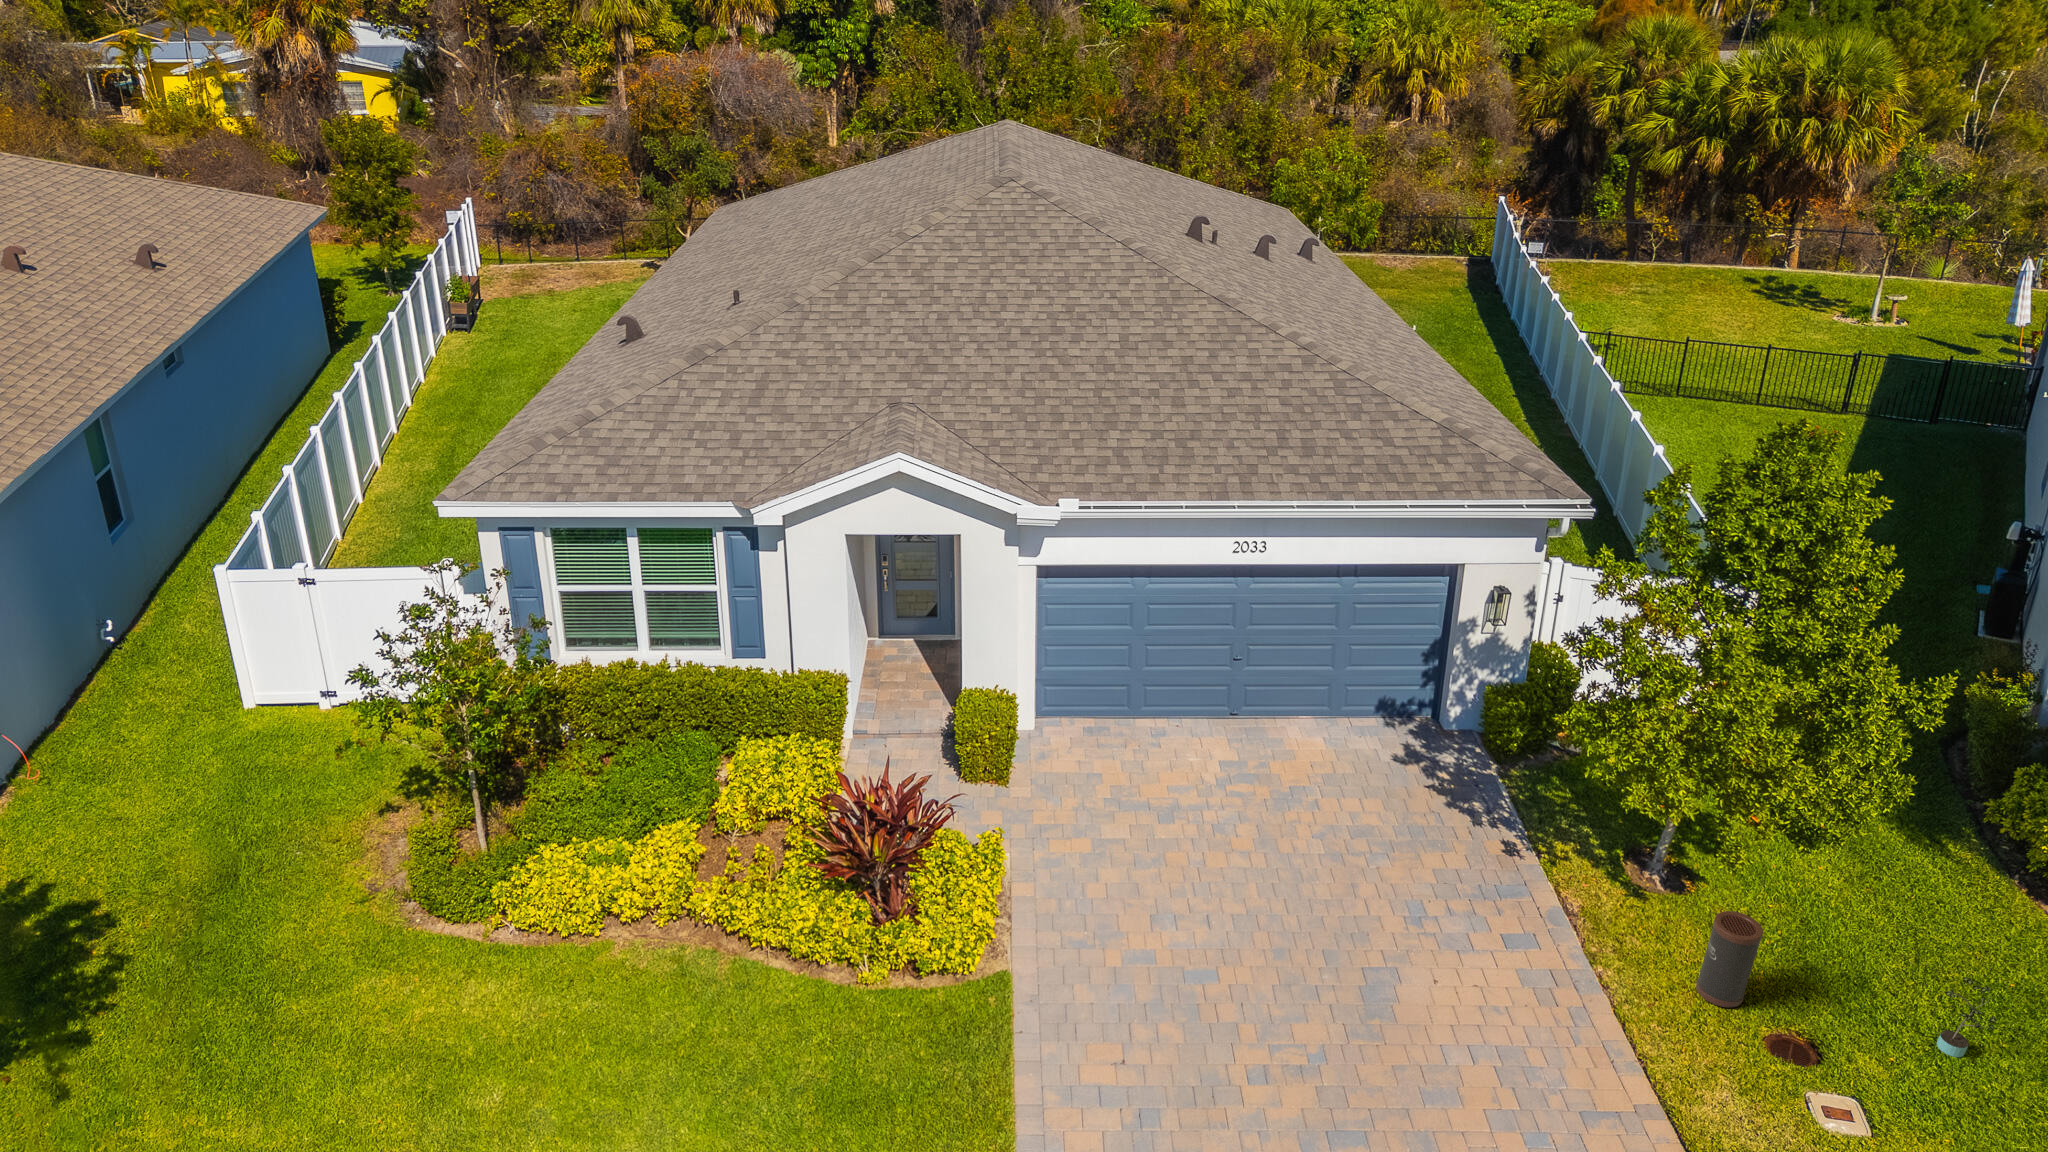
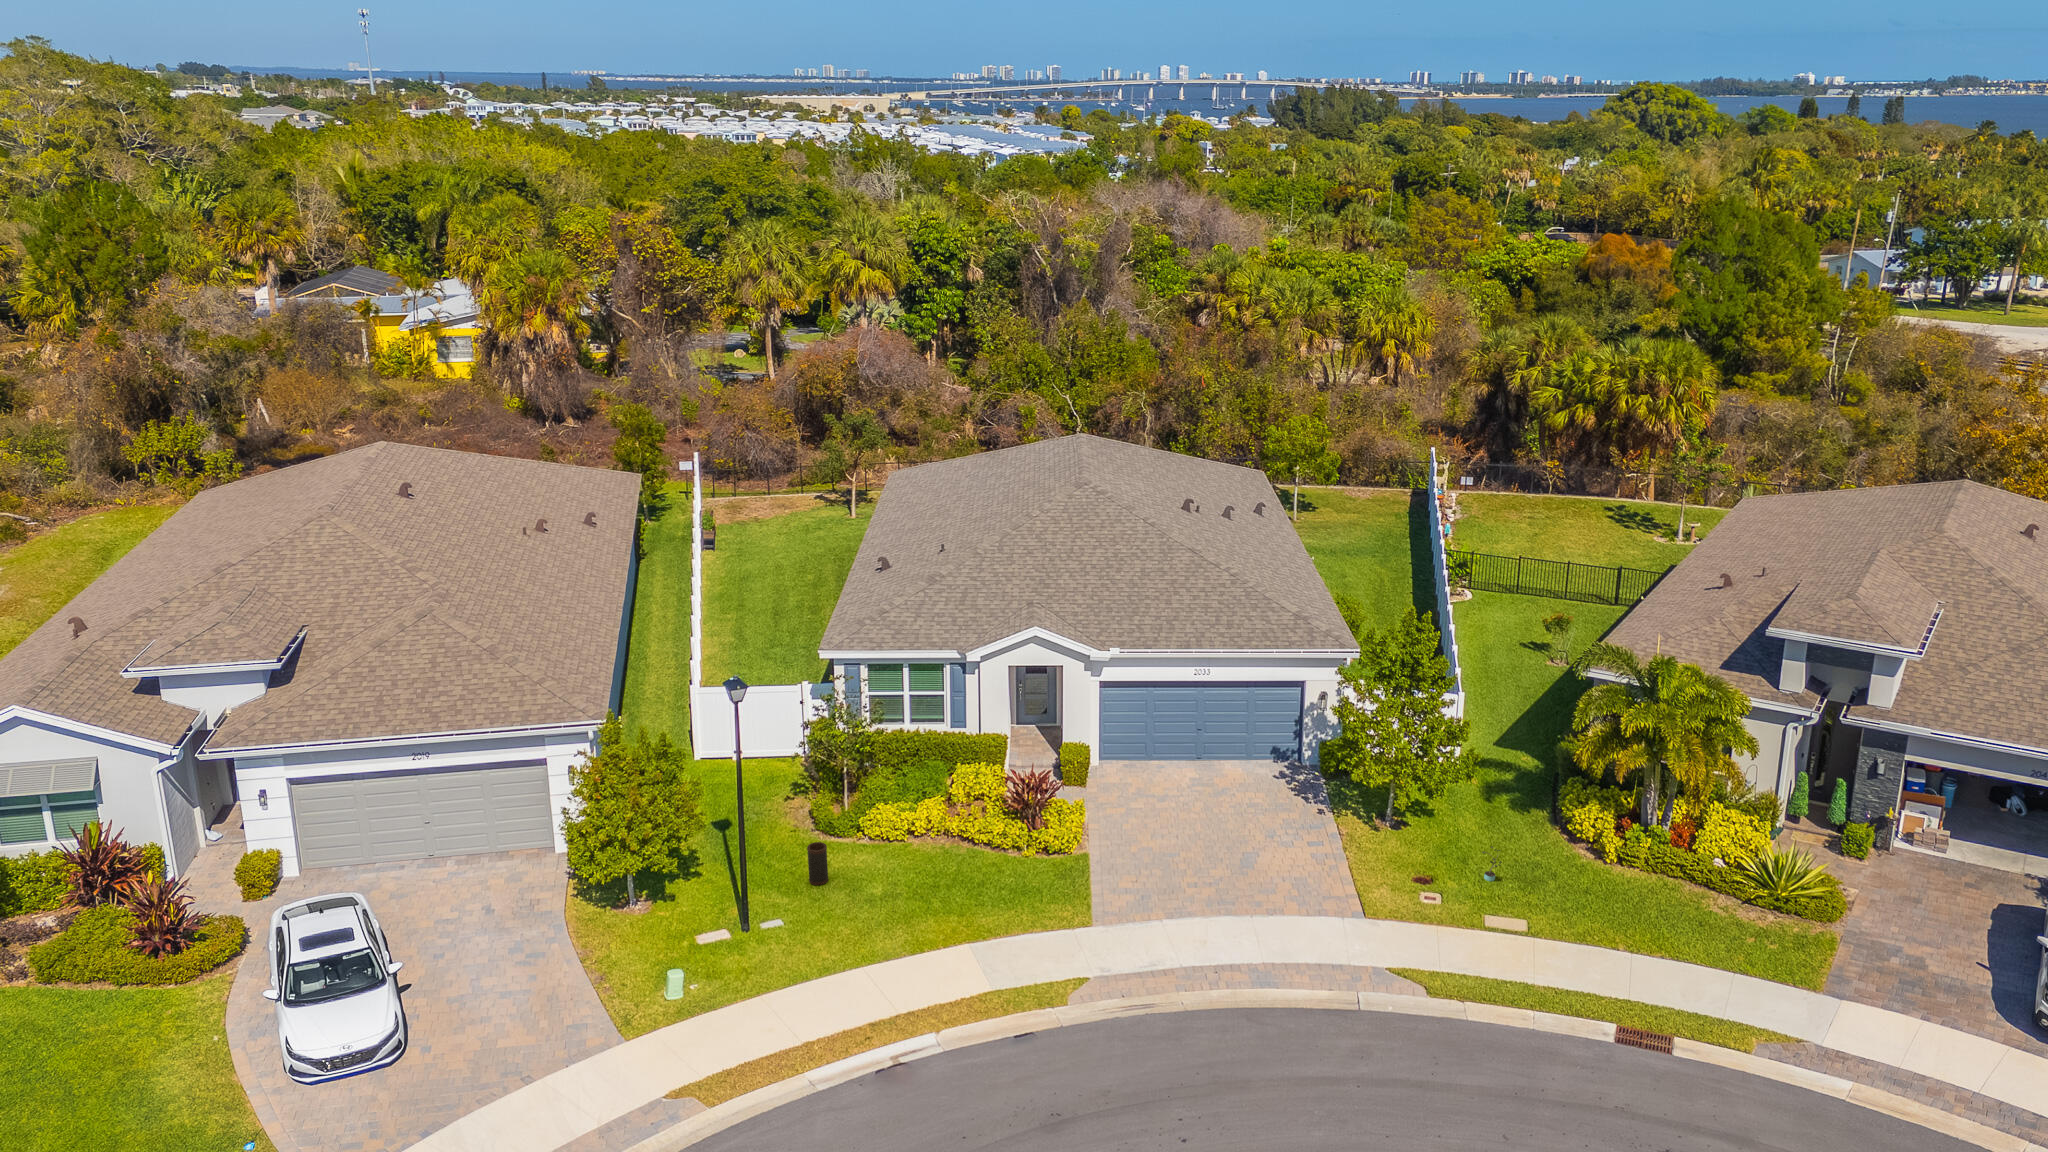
trash can: present [1696,911,1763,1007] -> present [807,842,828,885]

